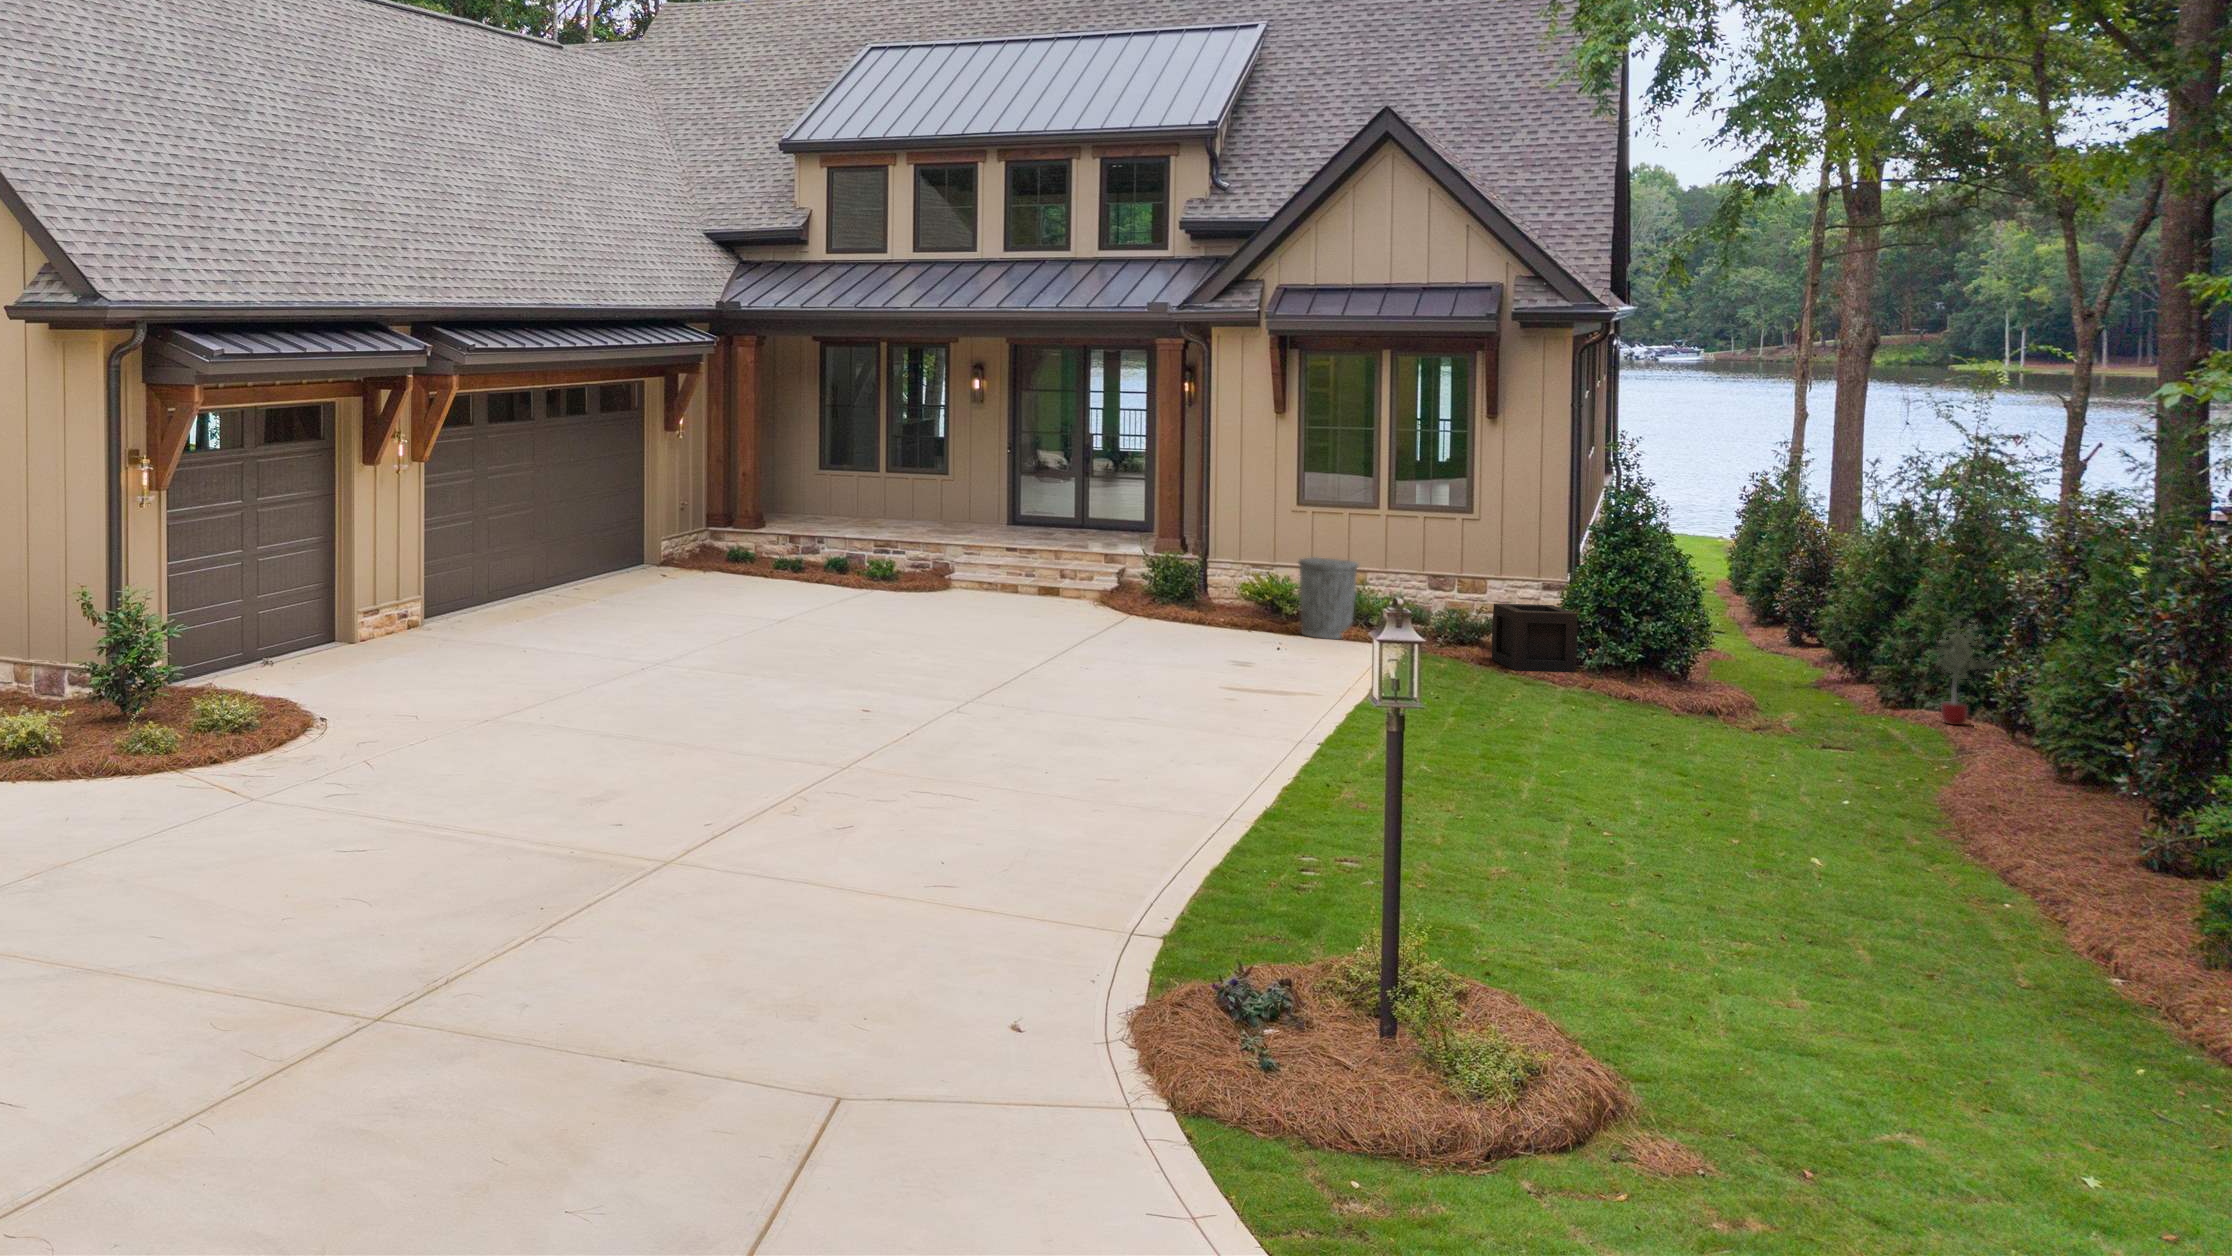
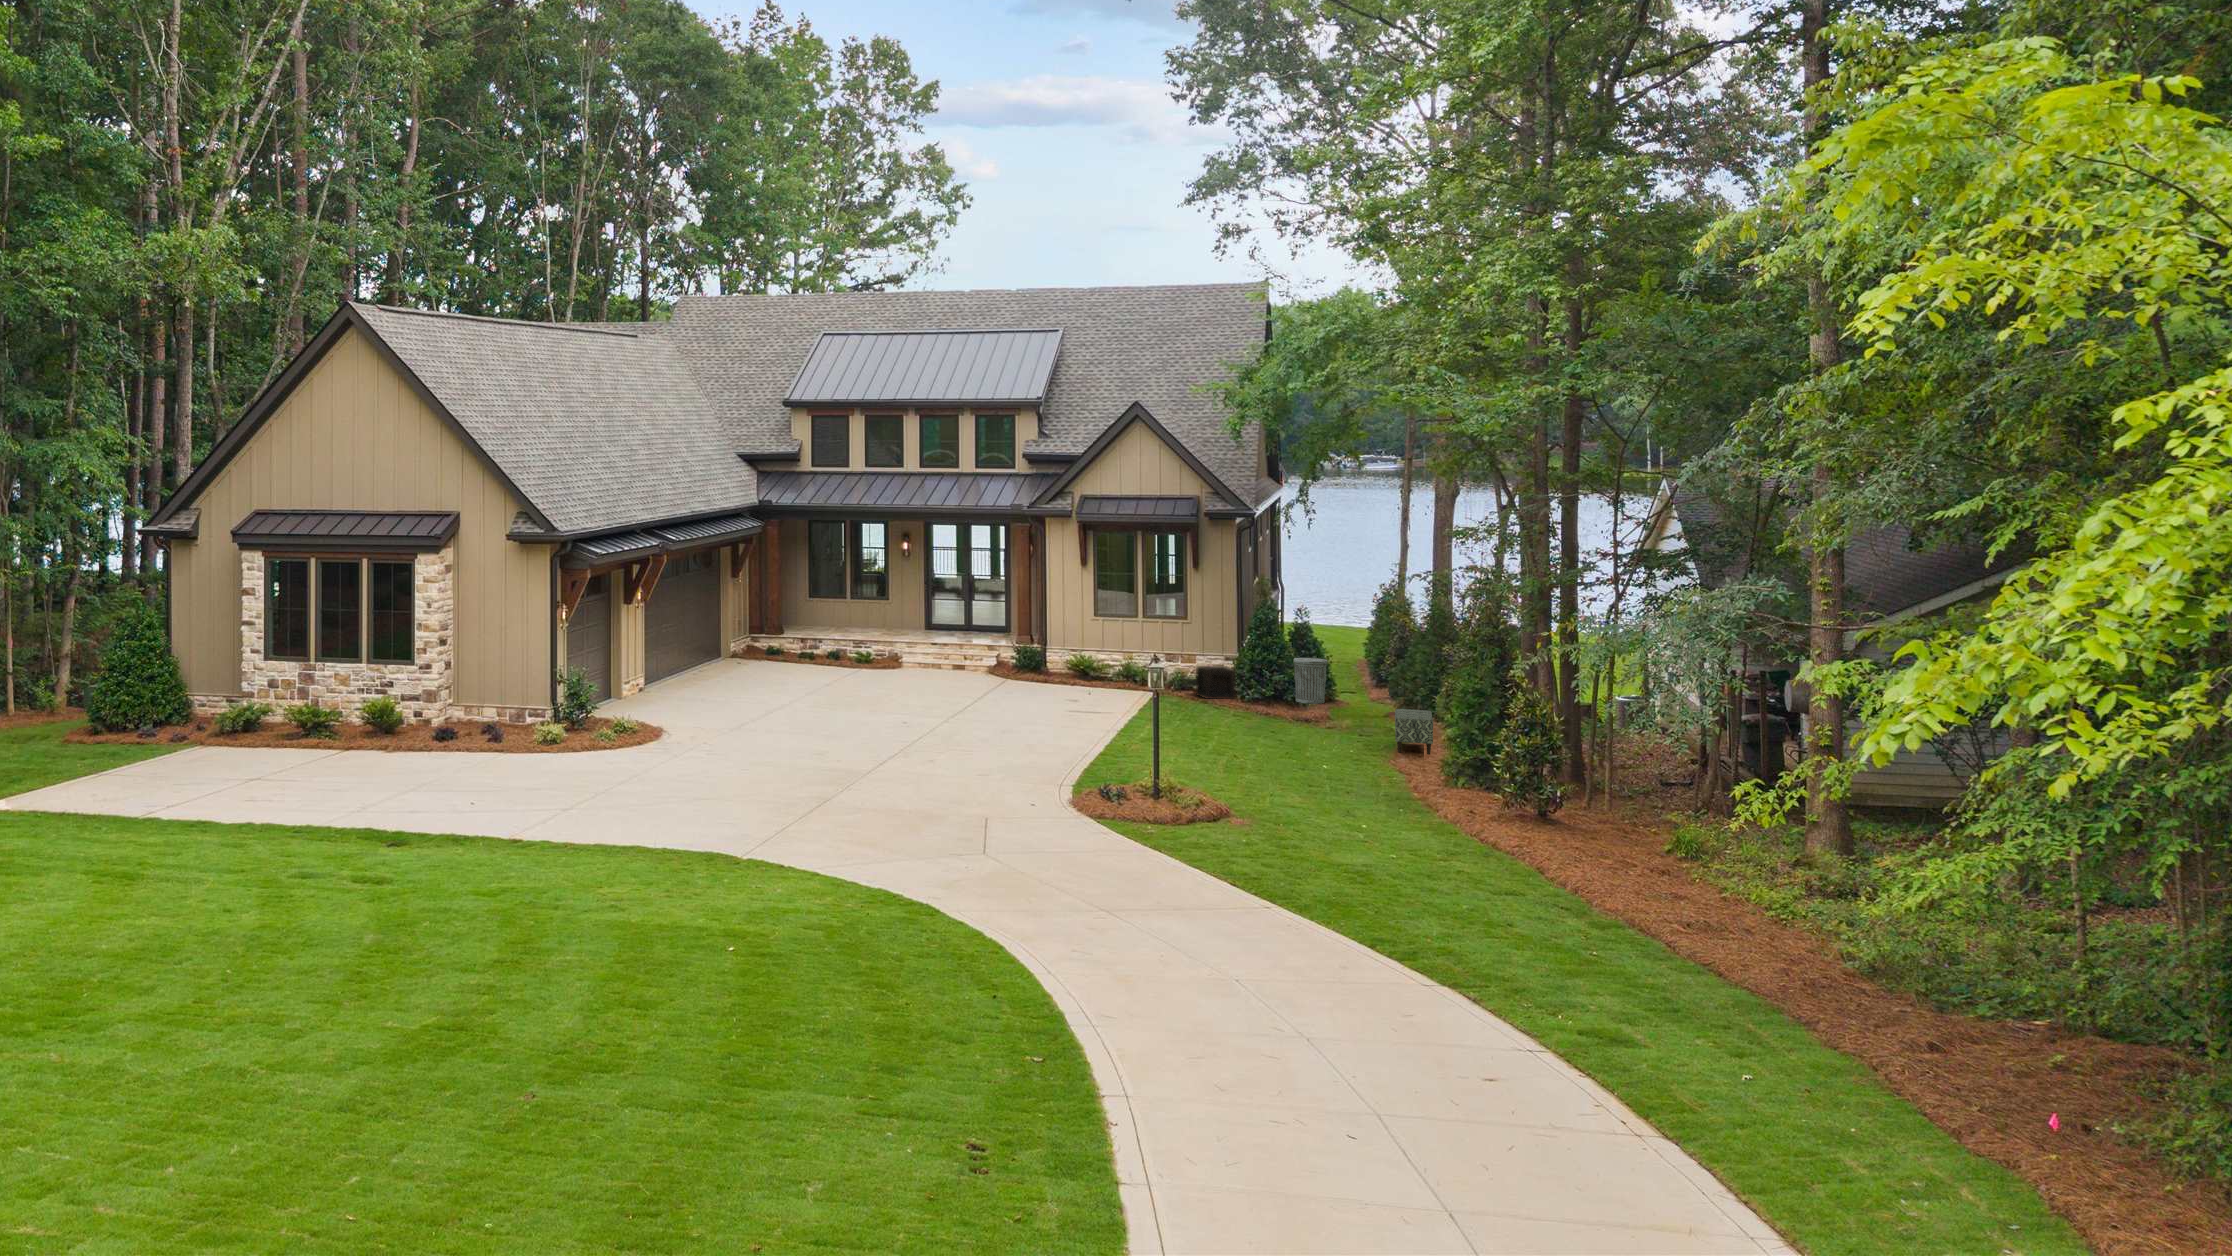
trash can: present [1299,557,1358,639] -> present [1294,658,1327,704]
potted tree: present [1936,616,2002,725] -> none [1384,663,1414,714]
bench: none [2020,736,2170,873] -> present [1395,709,1433,755]

